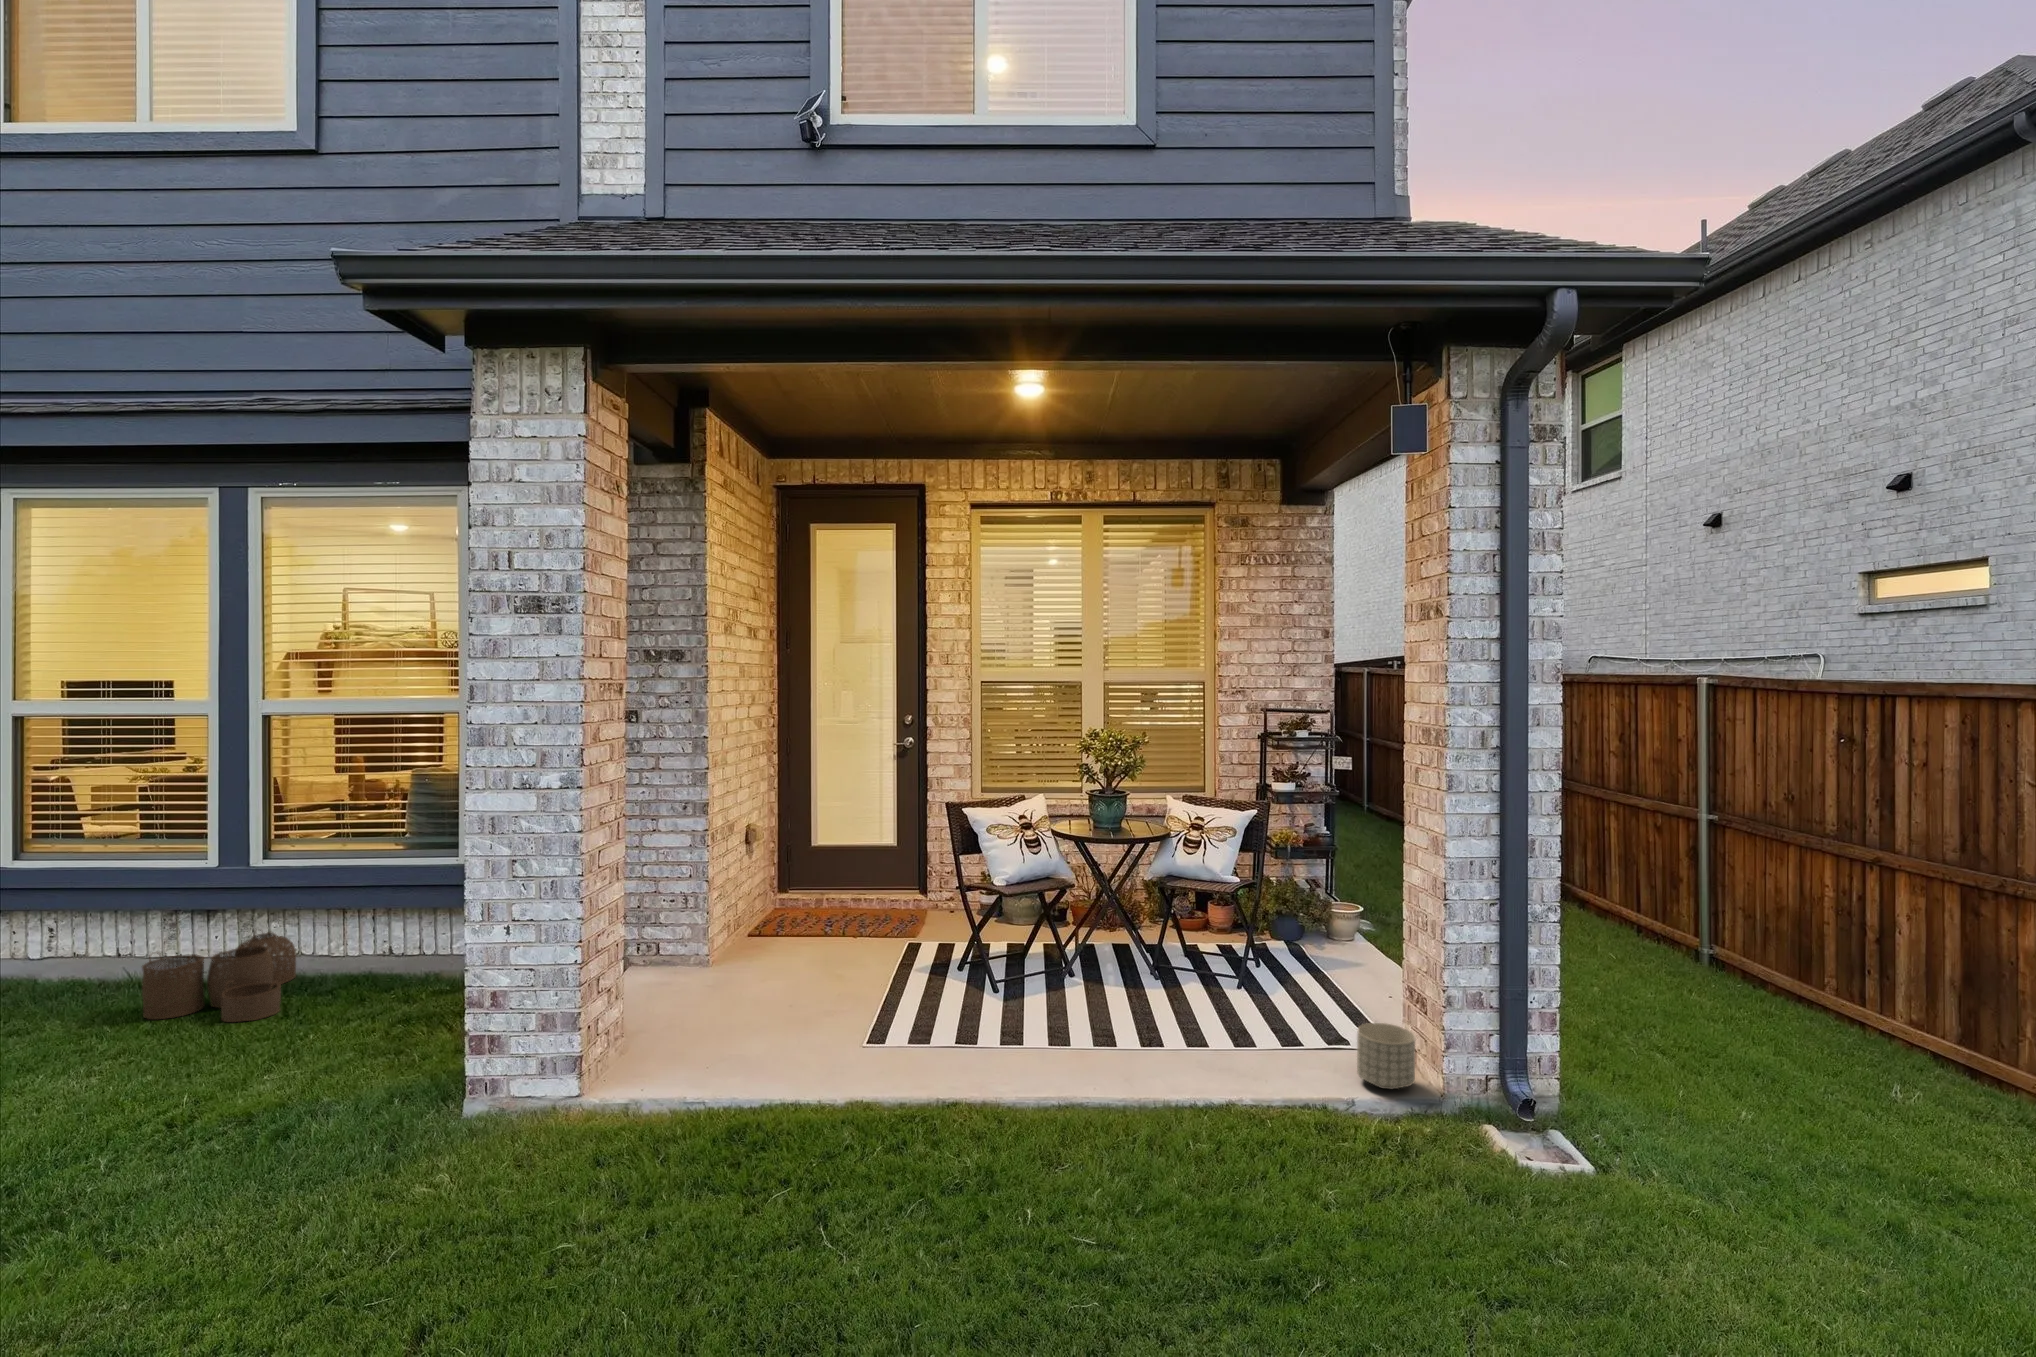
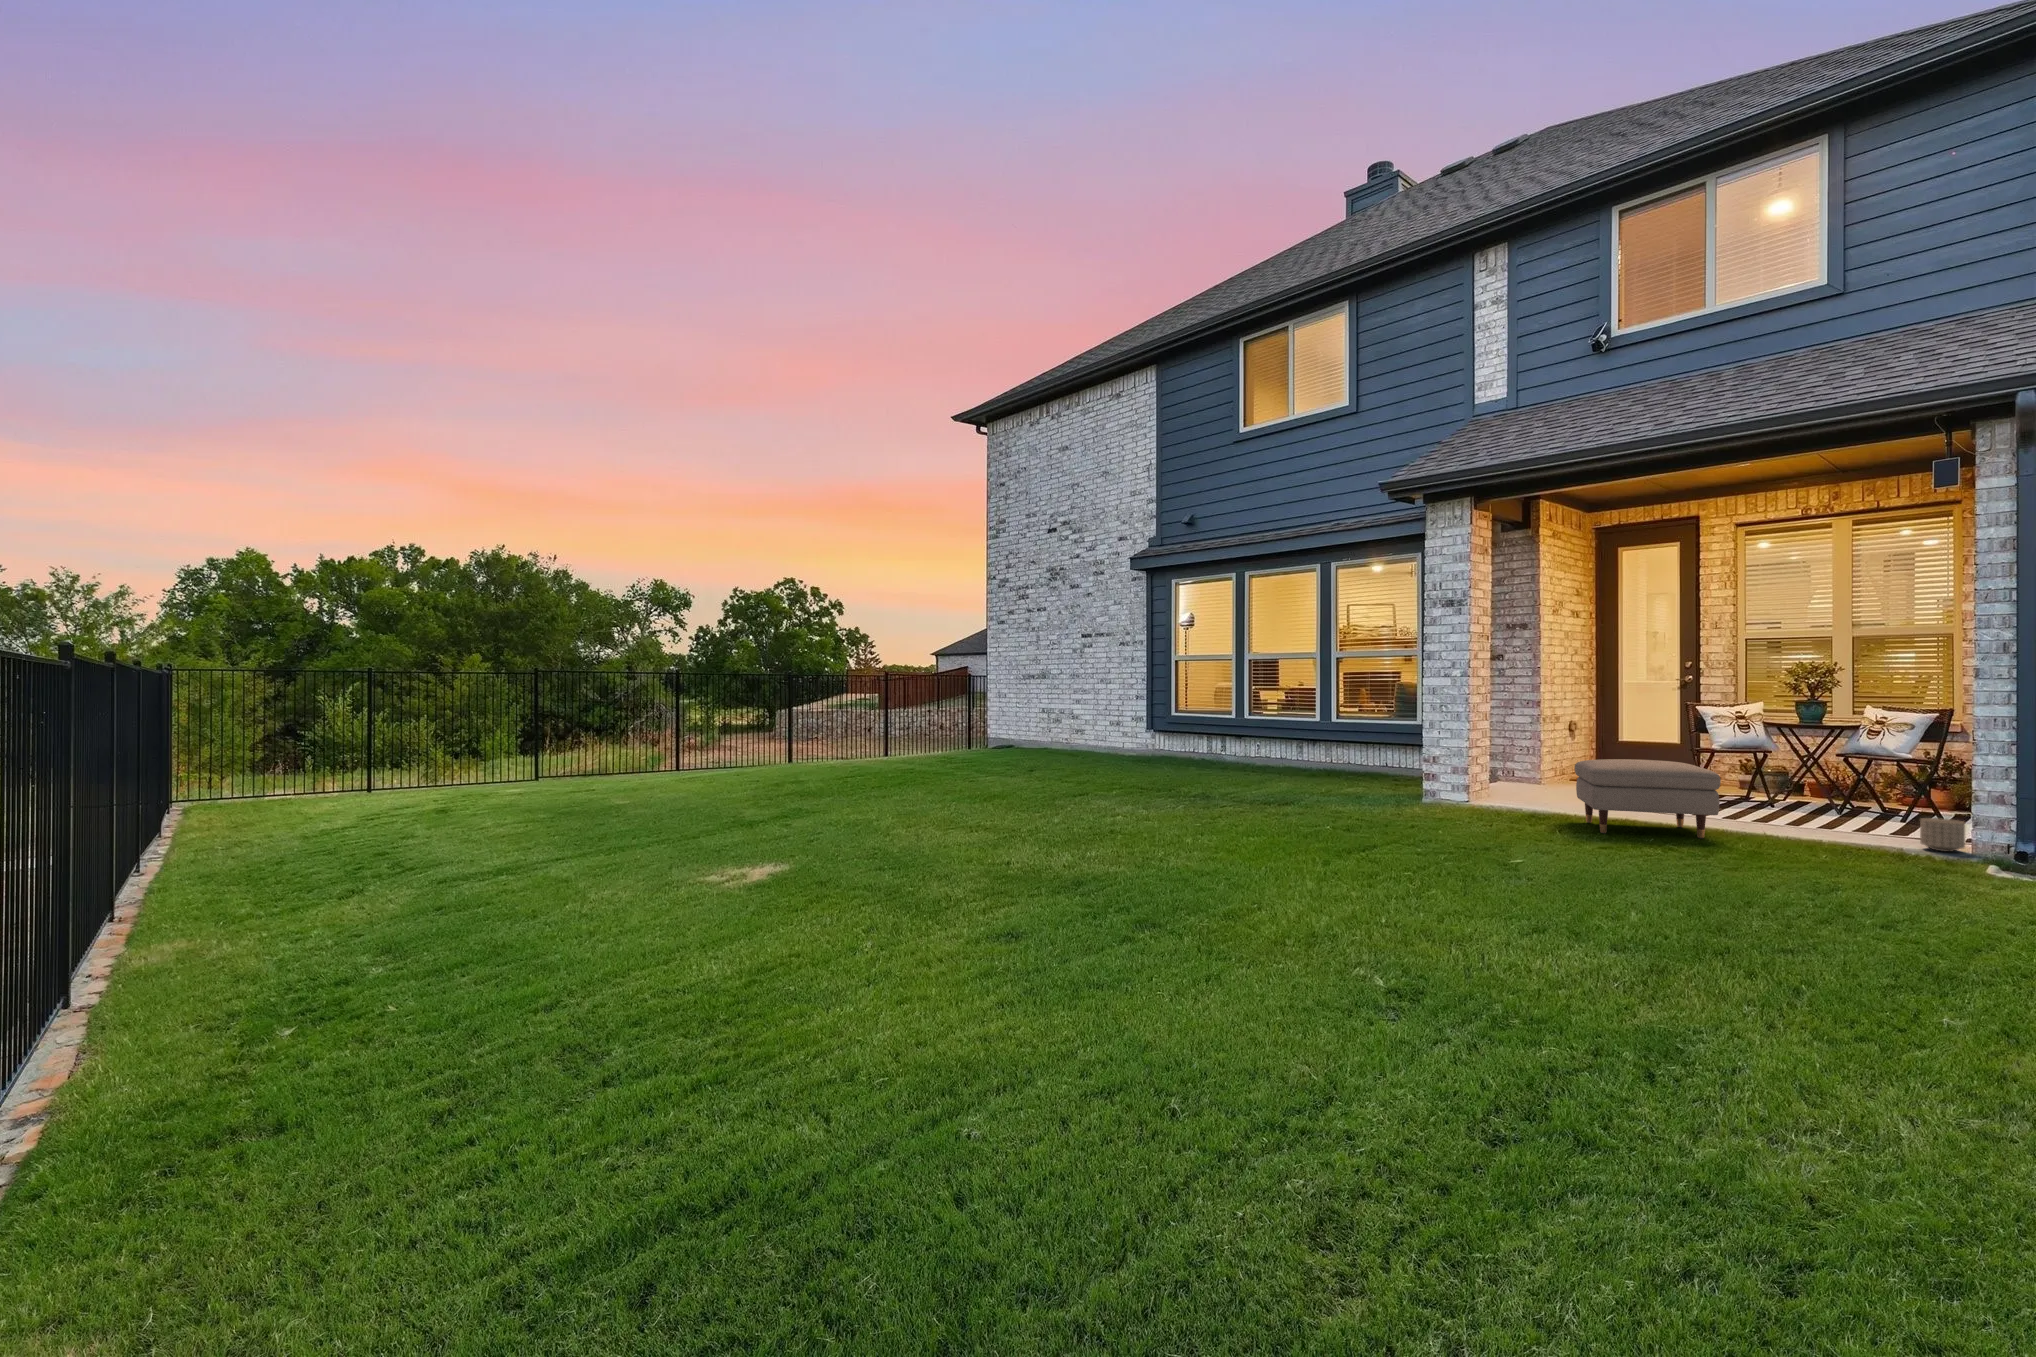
woven basket: present [142,932,296,1022] -> none [1301,748,1348,776]
ottoman: none [838,978,1139,1236] -> present [1575,759,1721,838]

